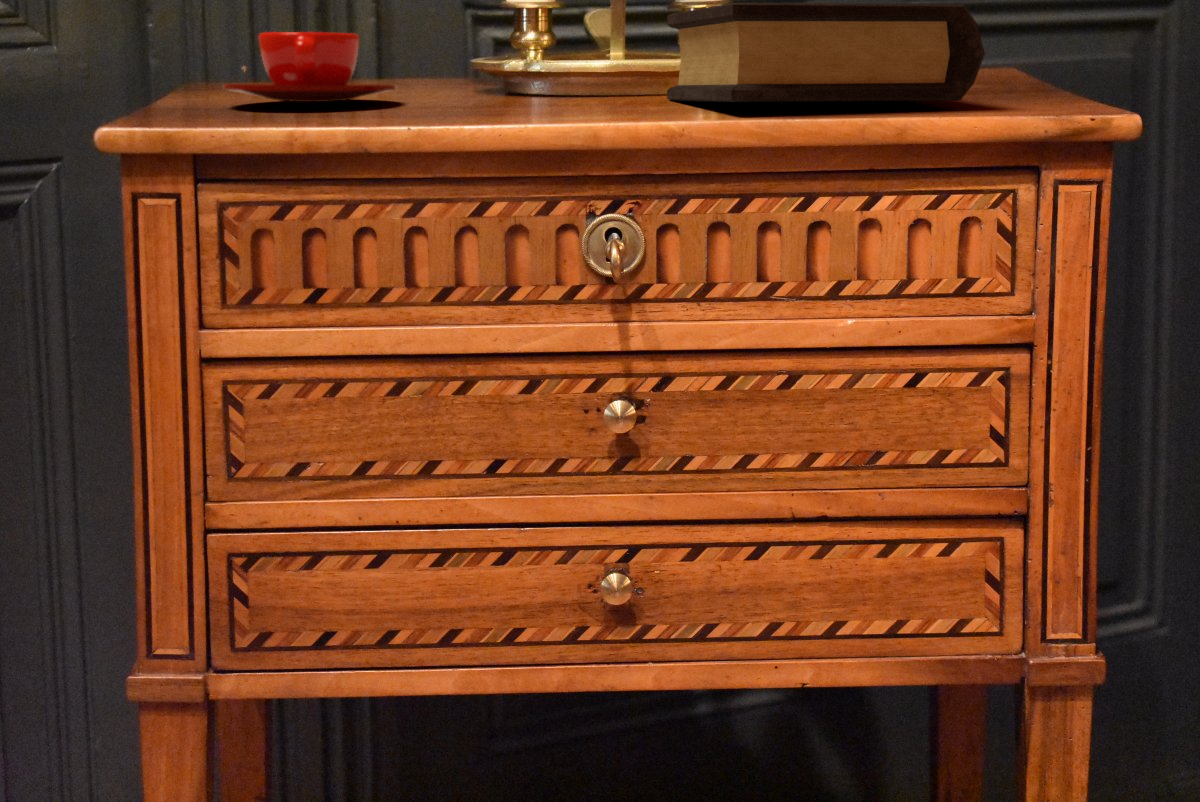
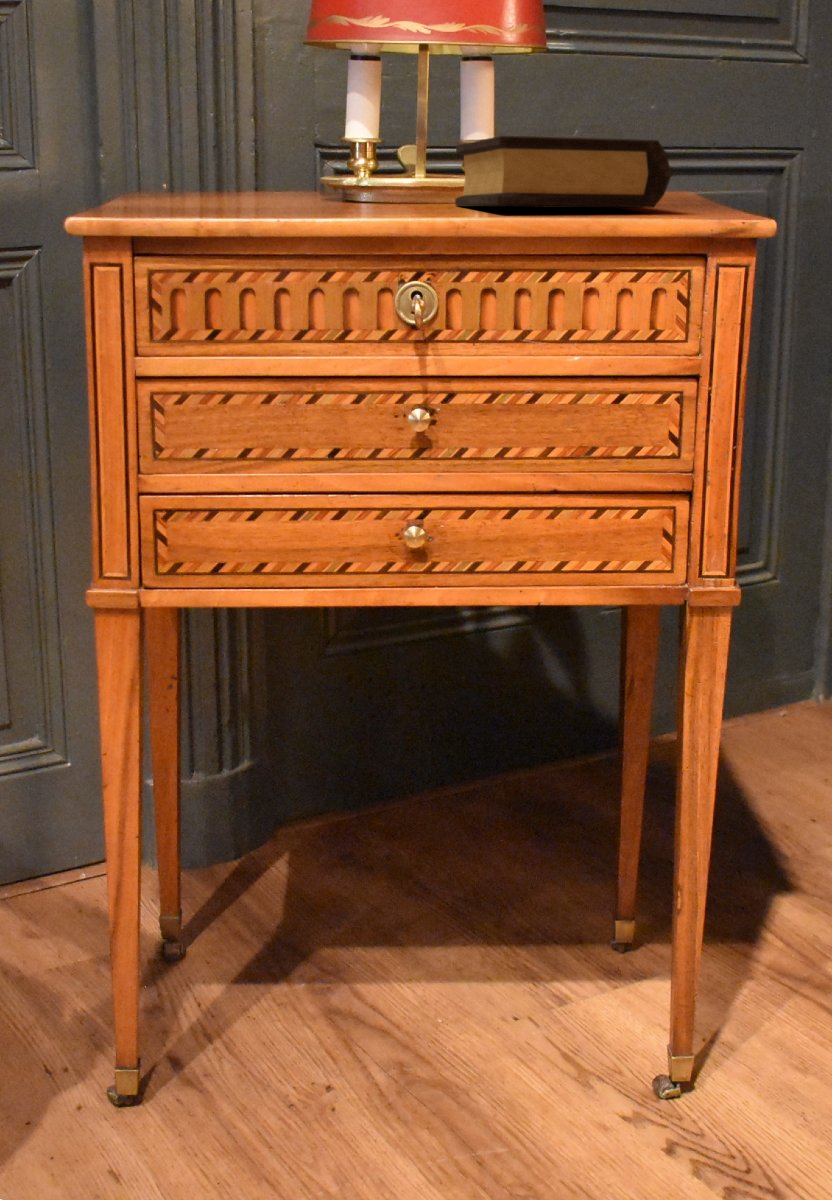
teacup: present [223,32,397,102] -> none [147,153,267,202]

